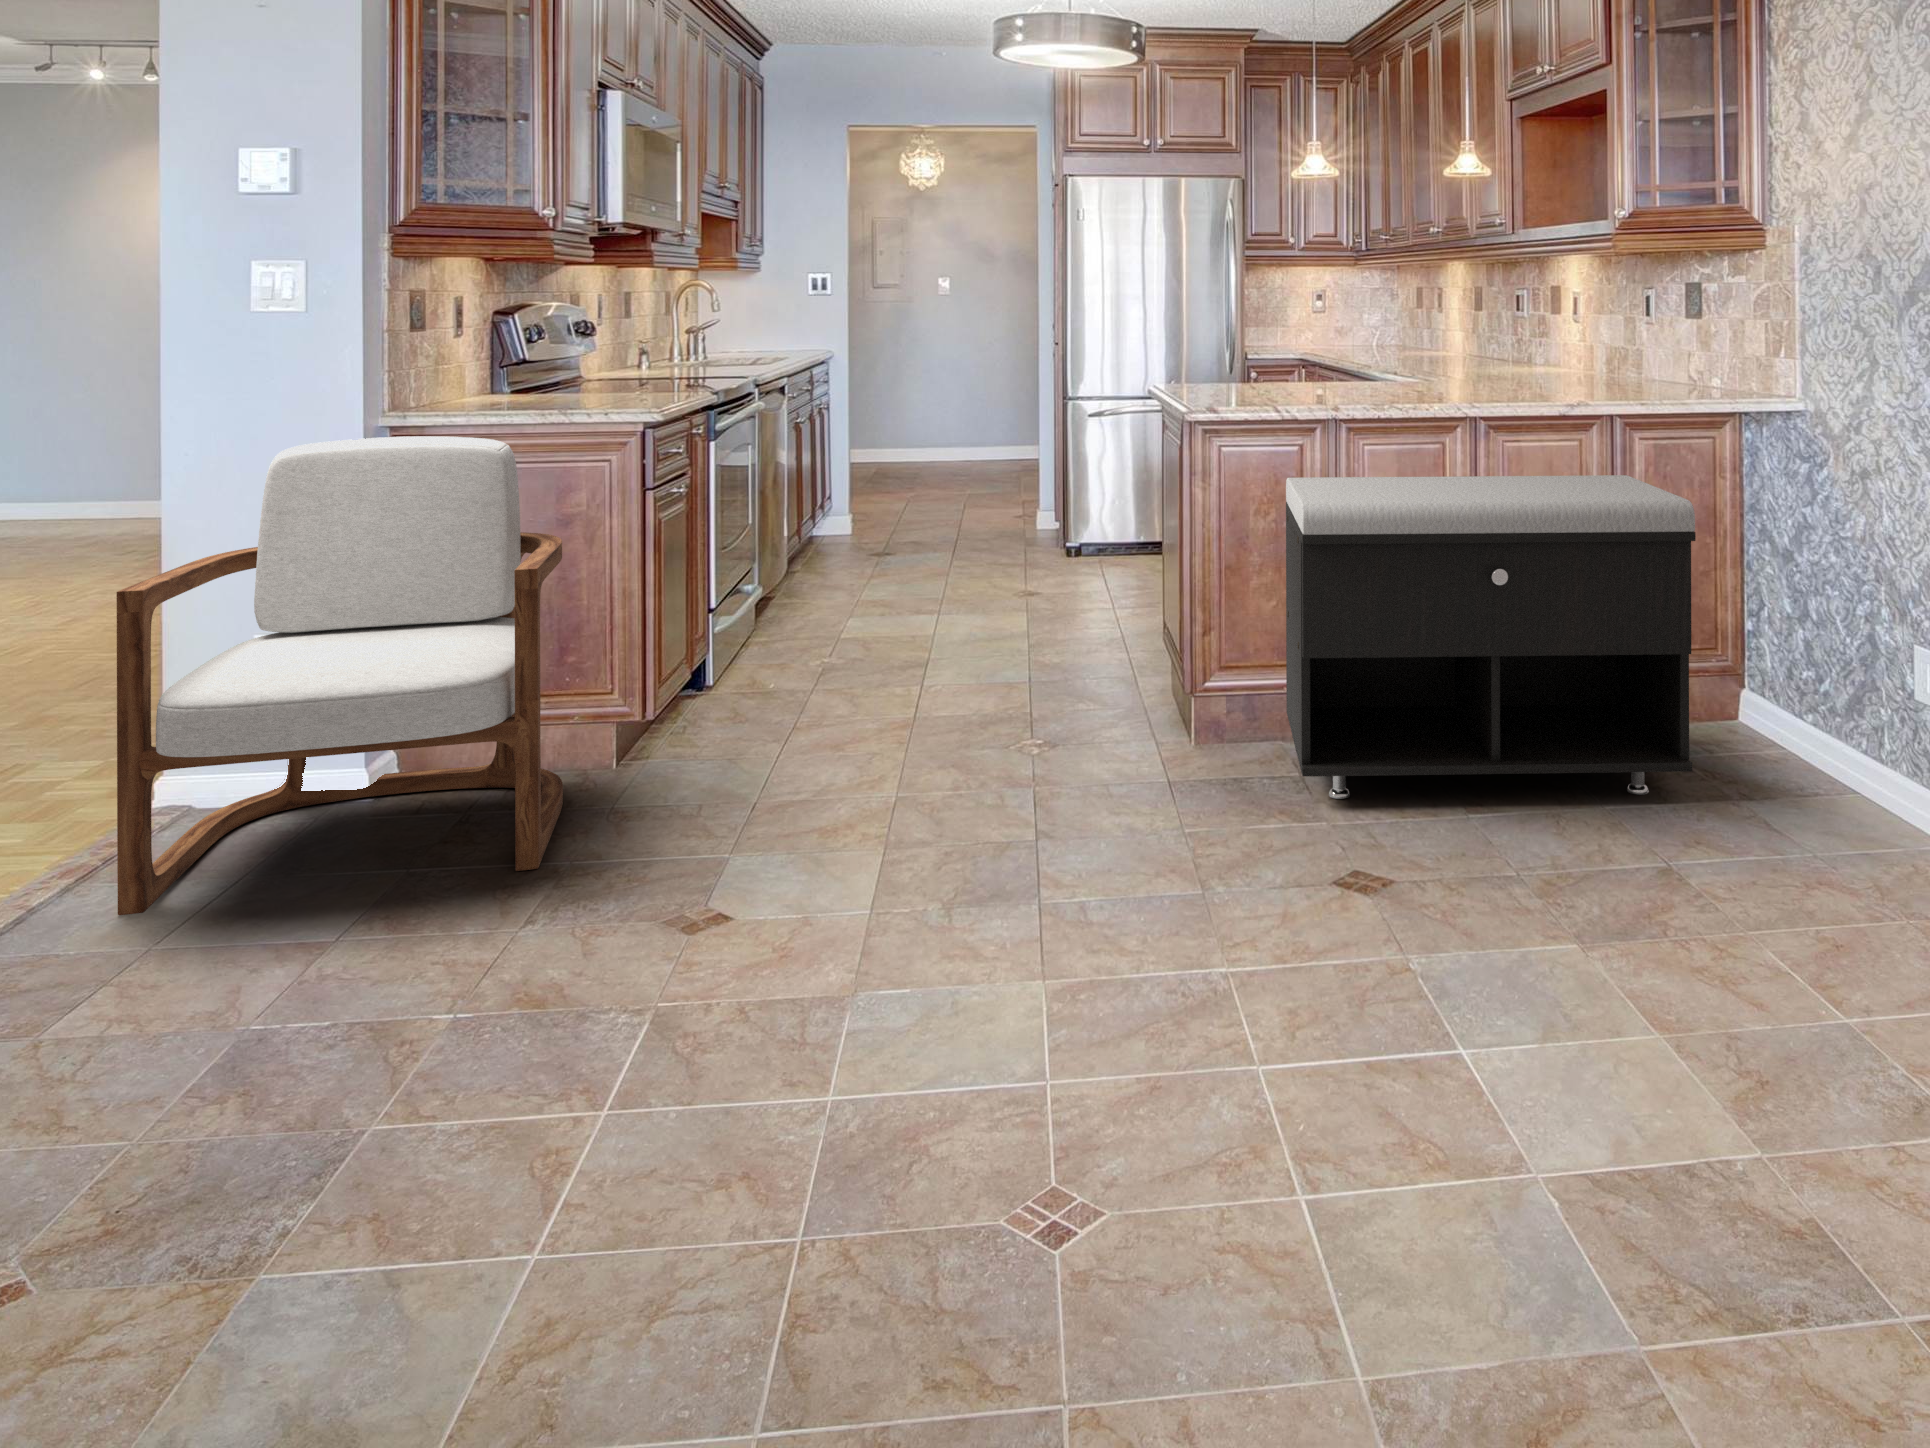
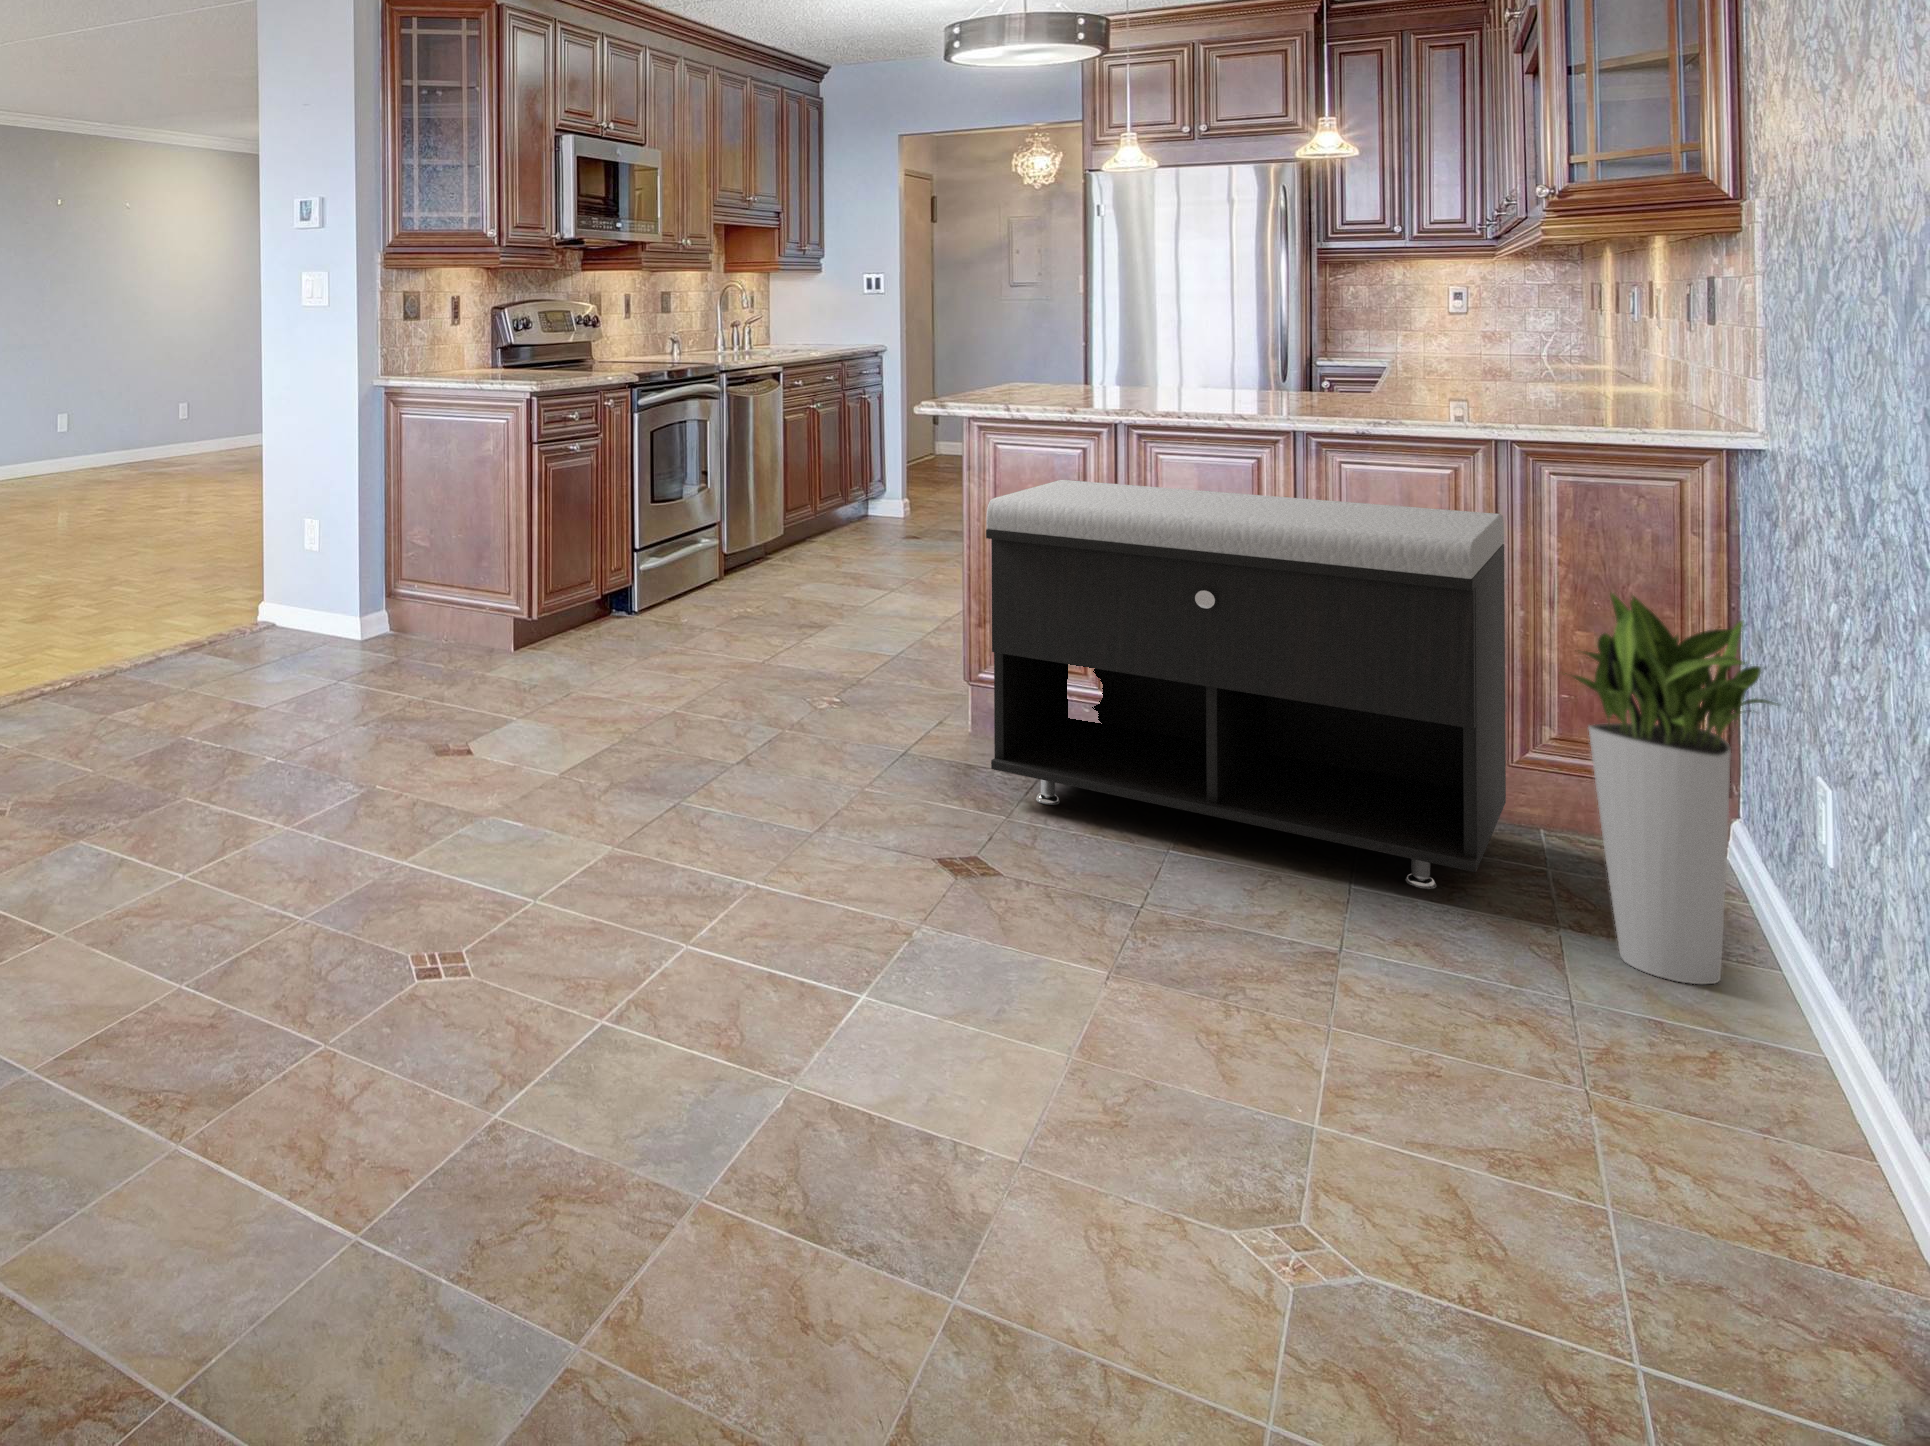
armchair: present [117,436,563,915] -> none [188,393,459,699]
planter: none [1749,529,1903,820] -> present [1564,593,1778,984]

